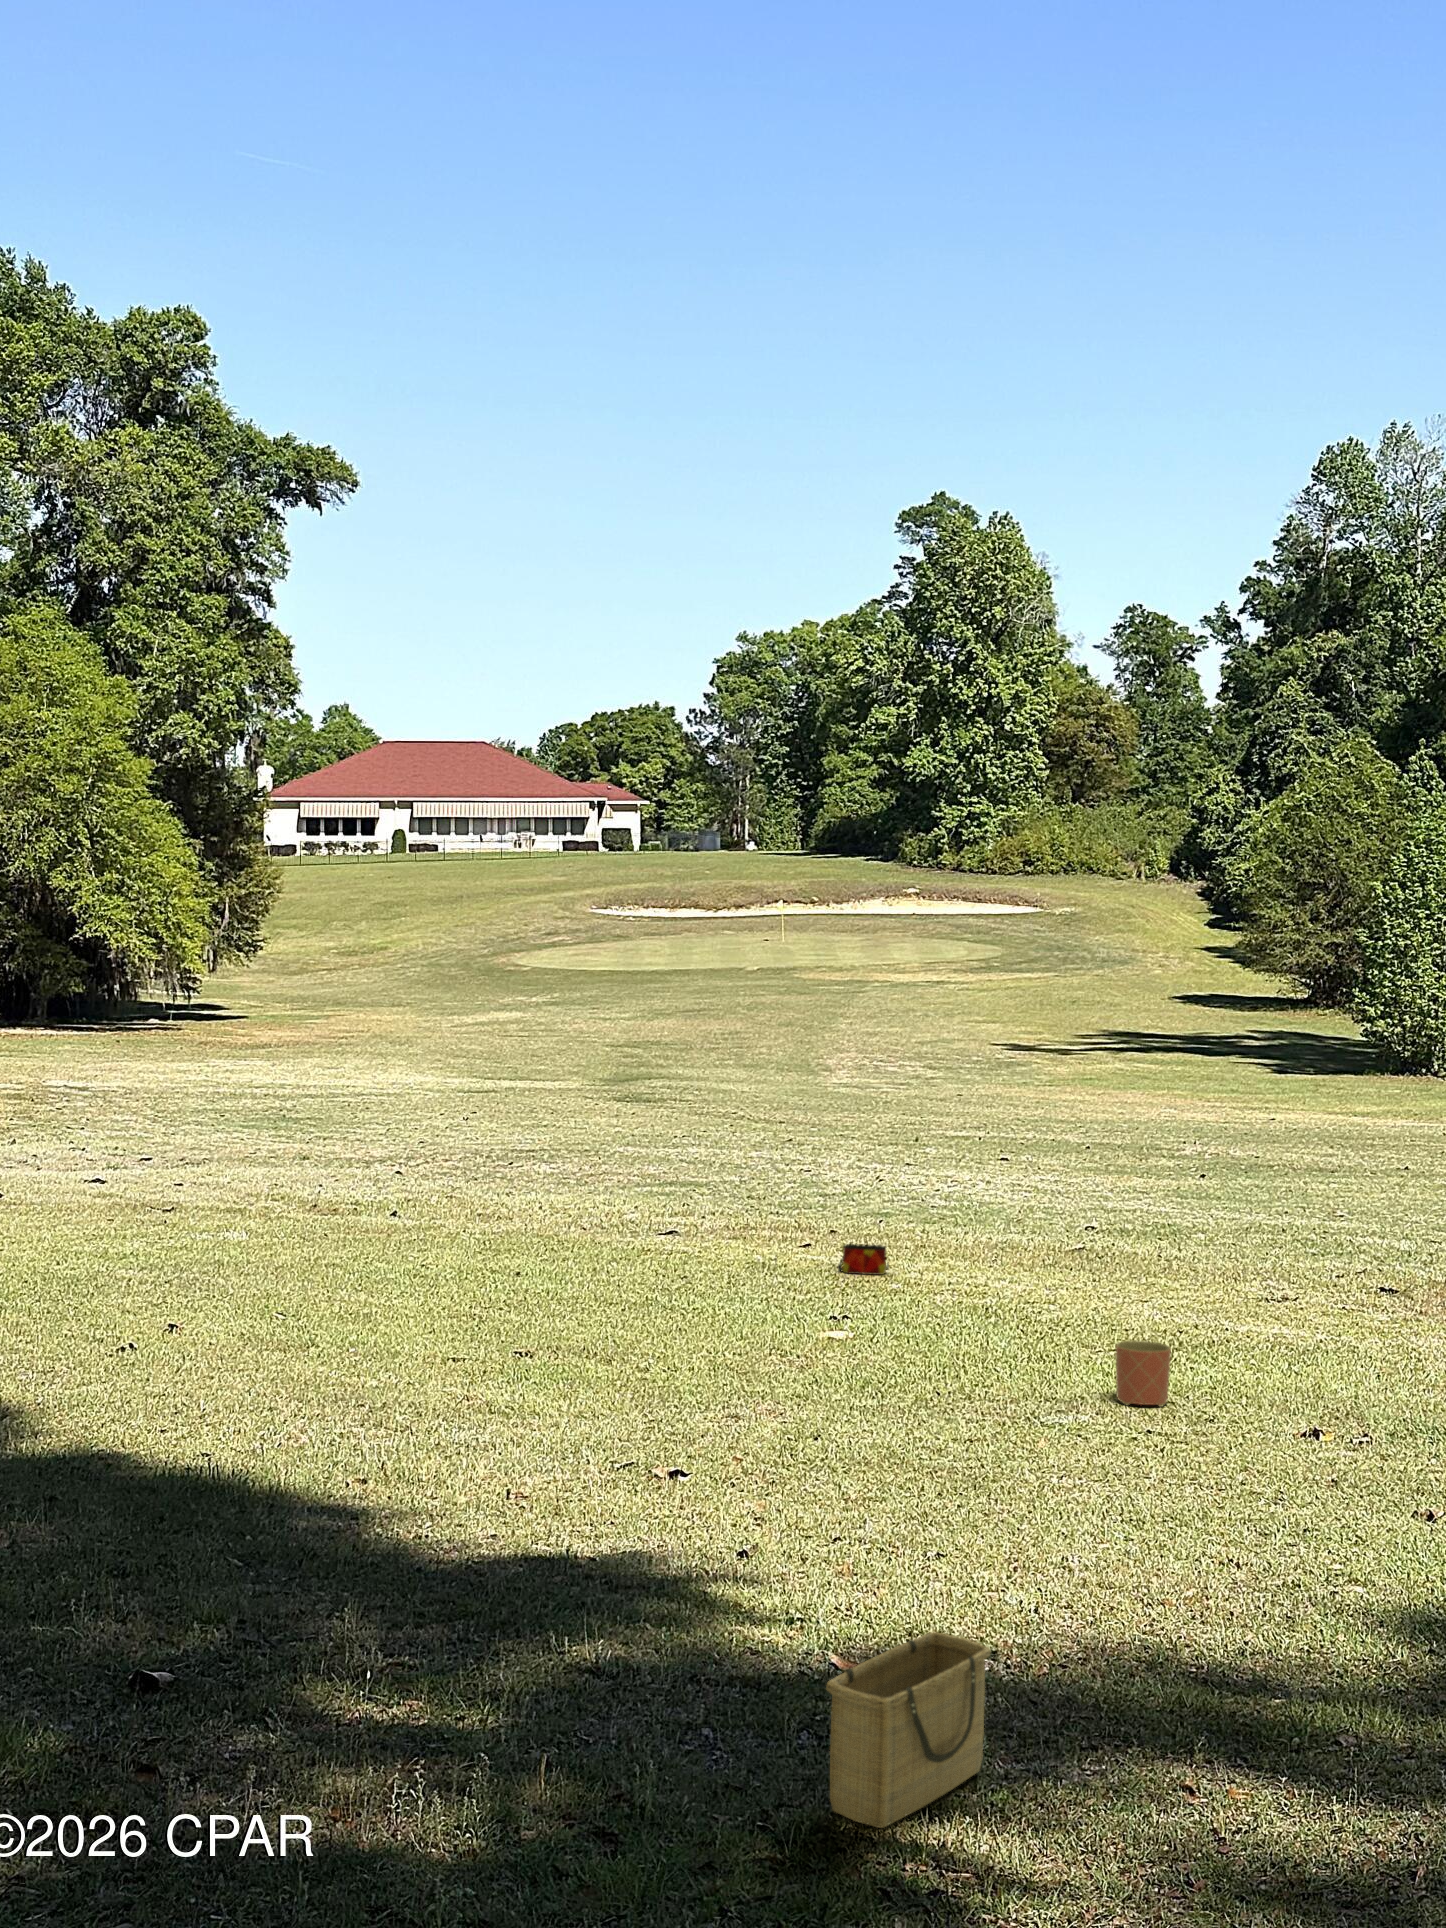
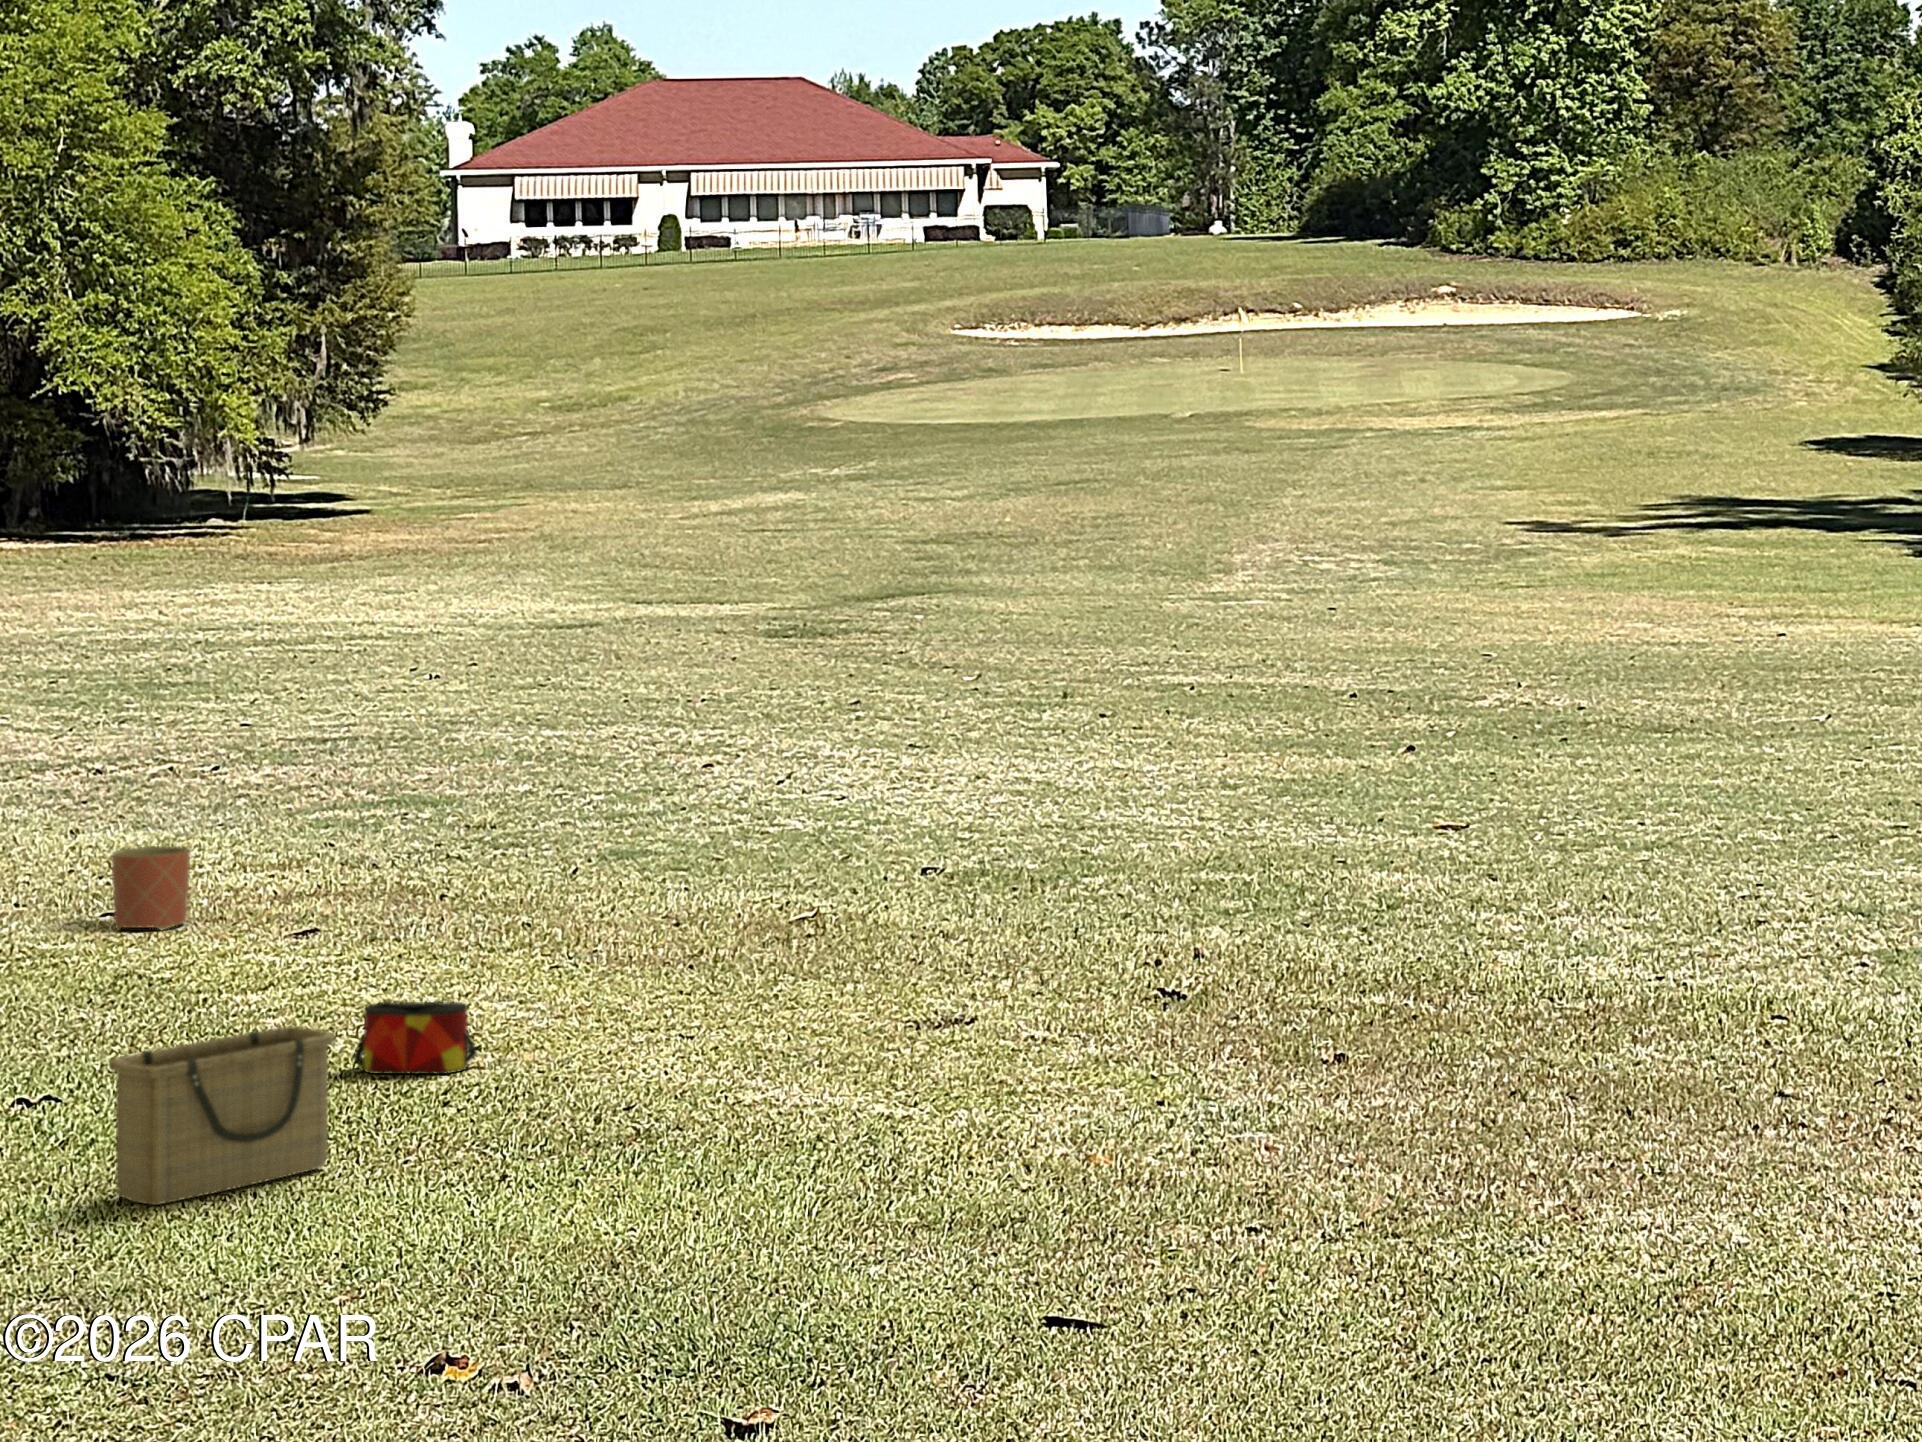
bag: present [837,1244,889,1275] -> present [353,1001,477,1074]
planter: present [1115,1340,1171,1407] -> present [112,846,191,930]

